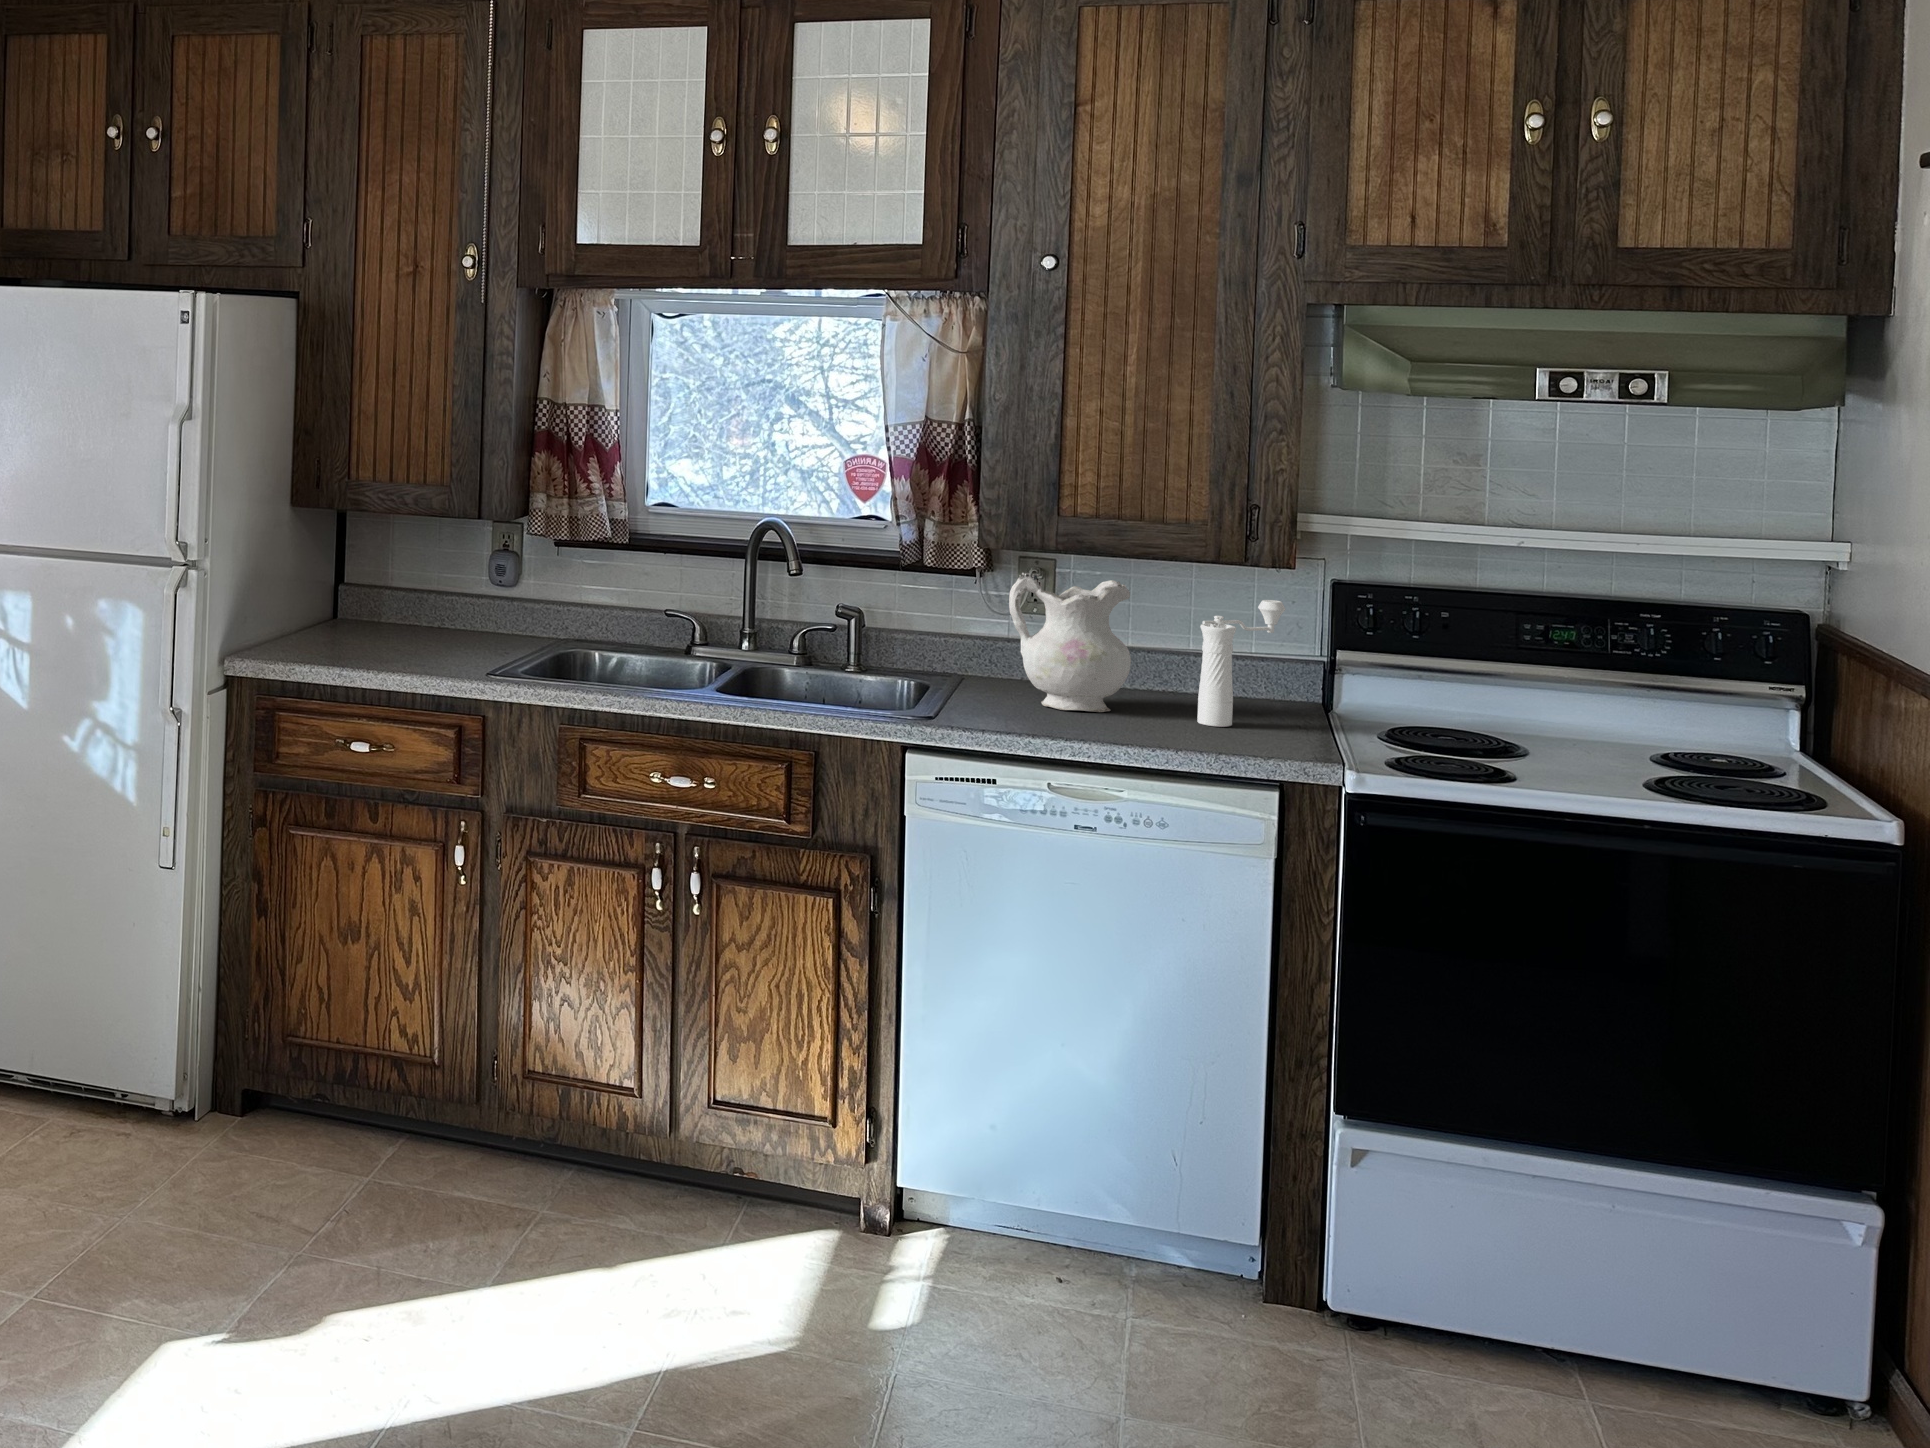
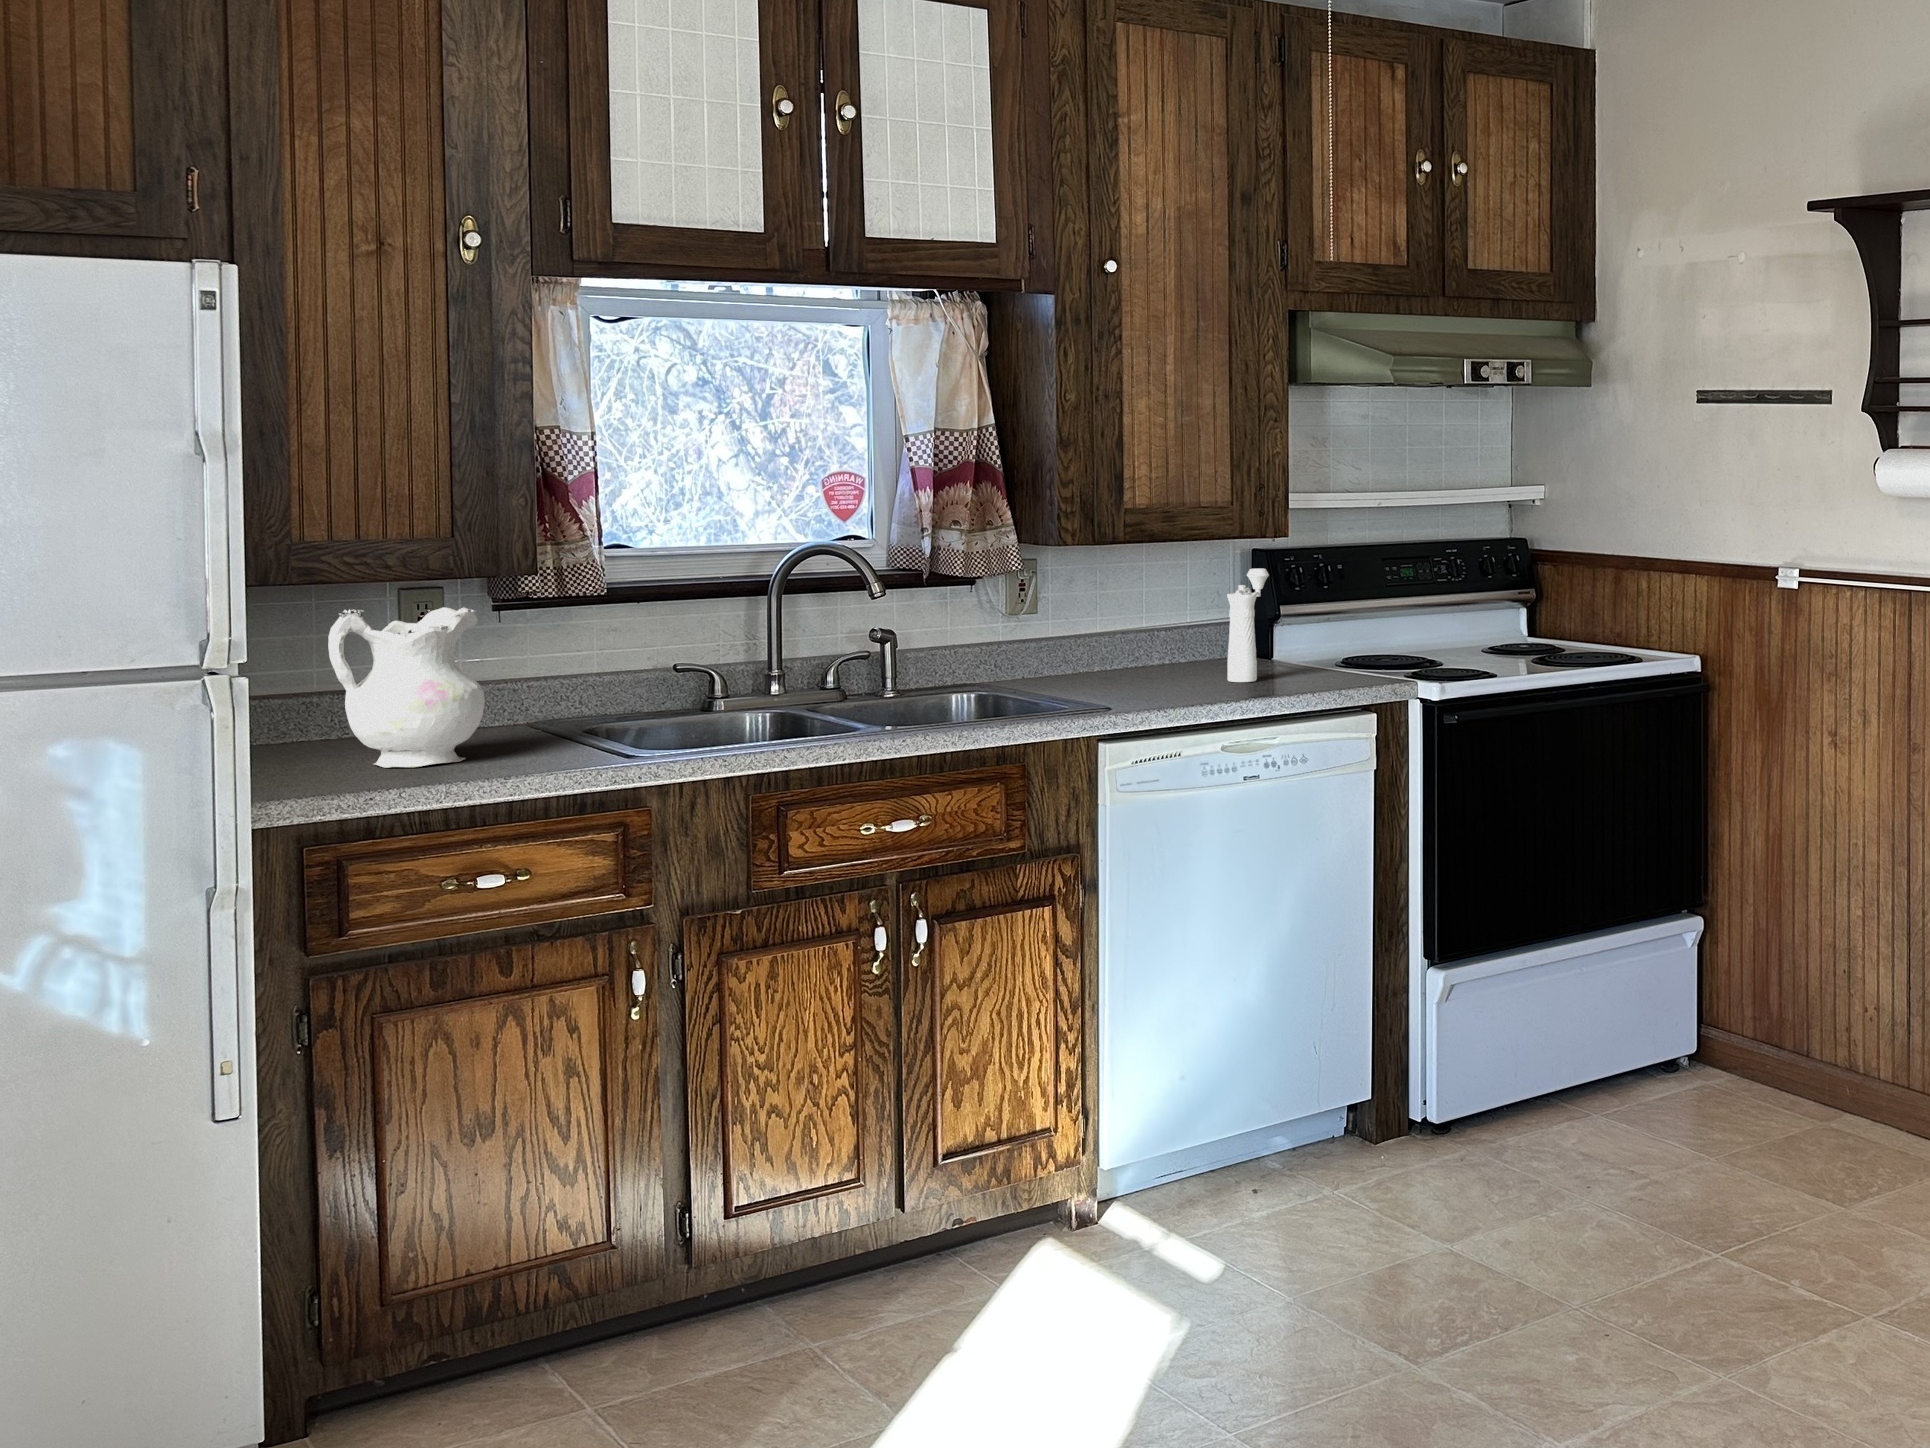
ceramic pitcher: present [1009,573,1131,712] -> present [328,607,485,768]

